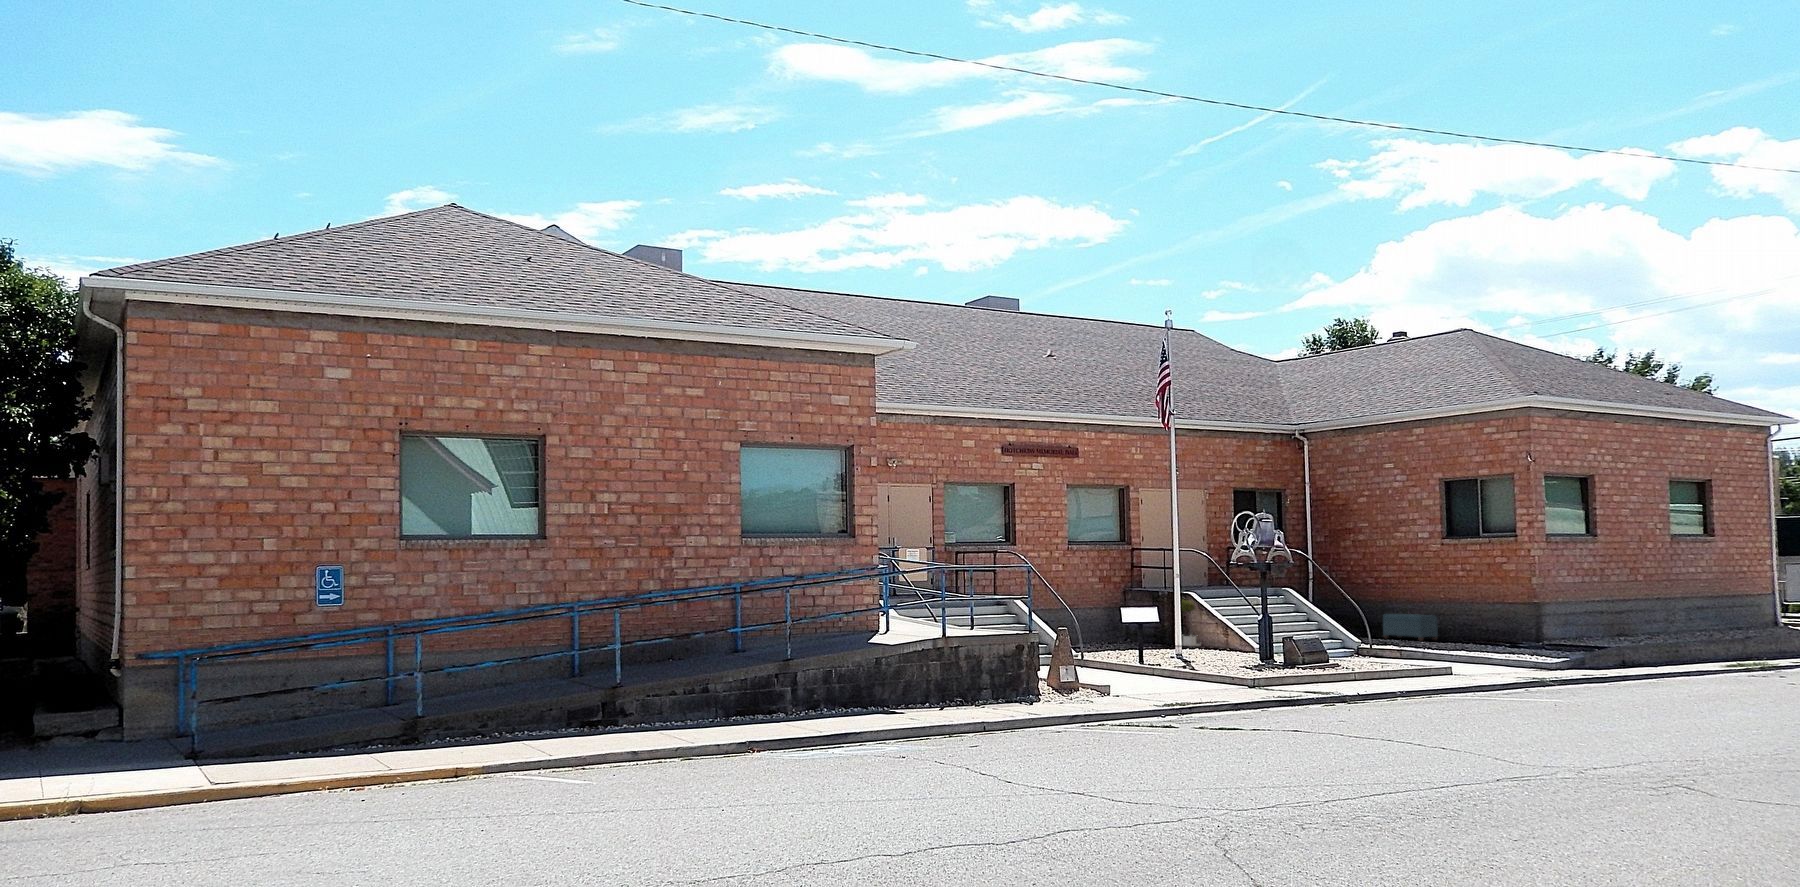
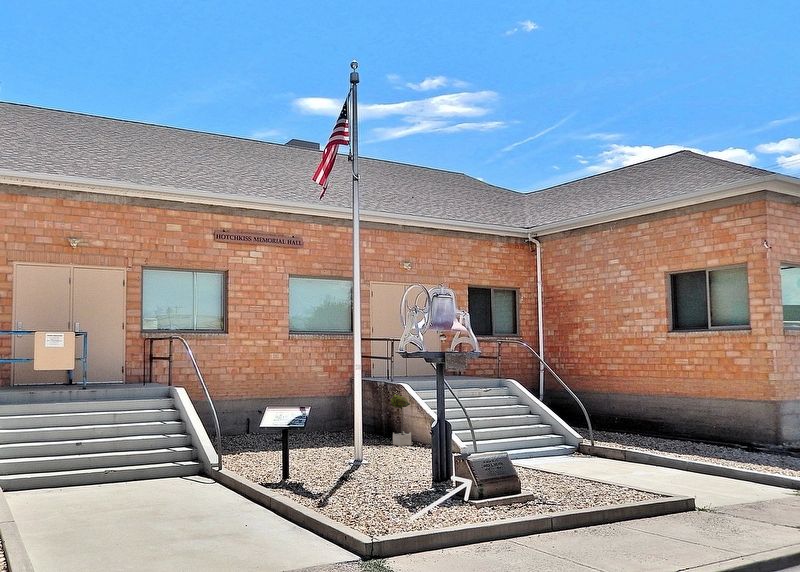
bench: present [1383,614,1438,641] -> none [607,408,663,438]

